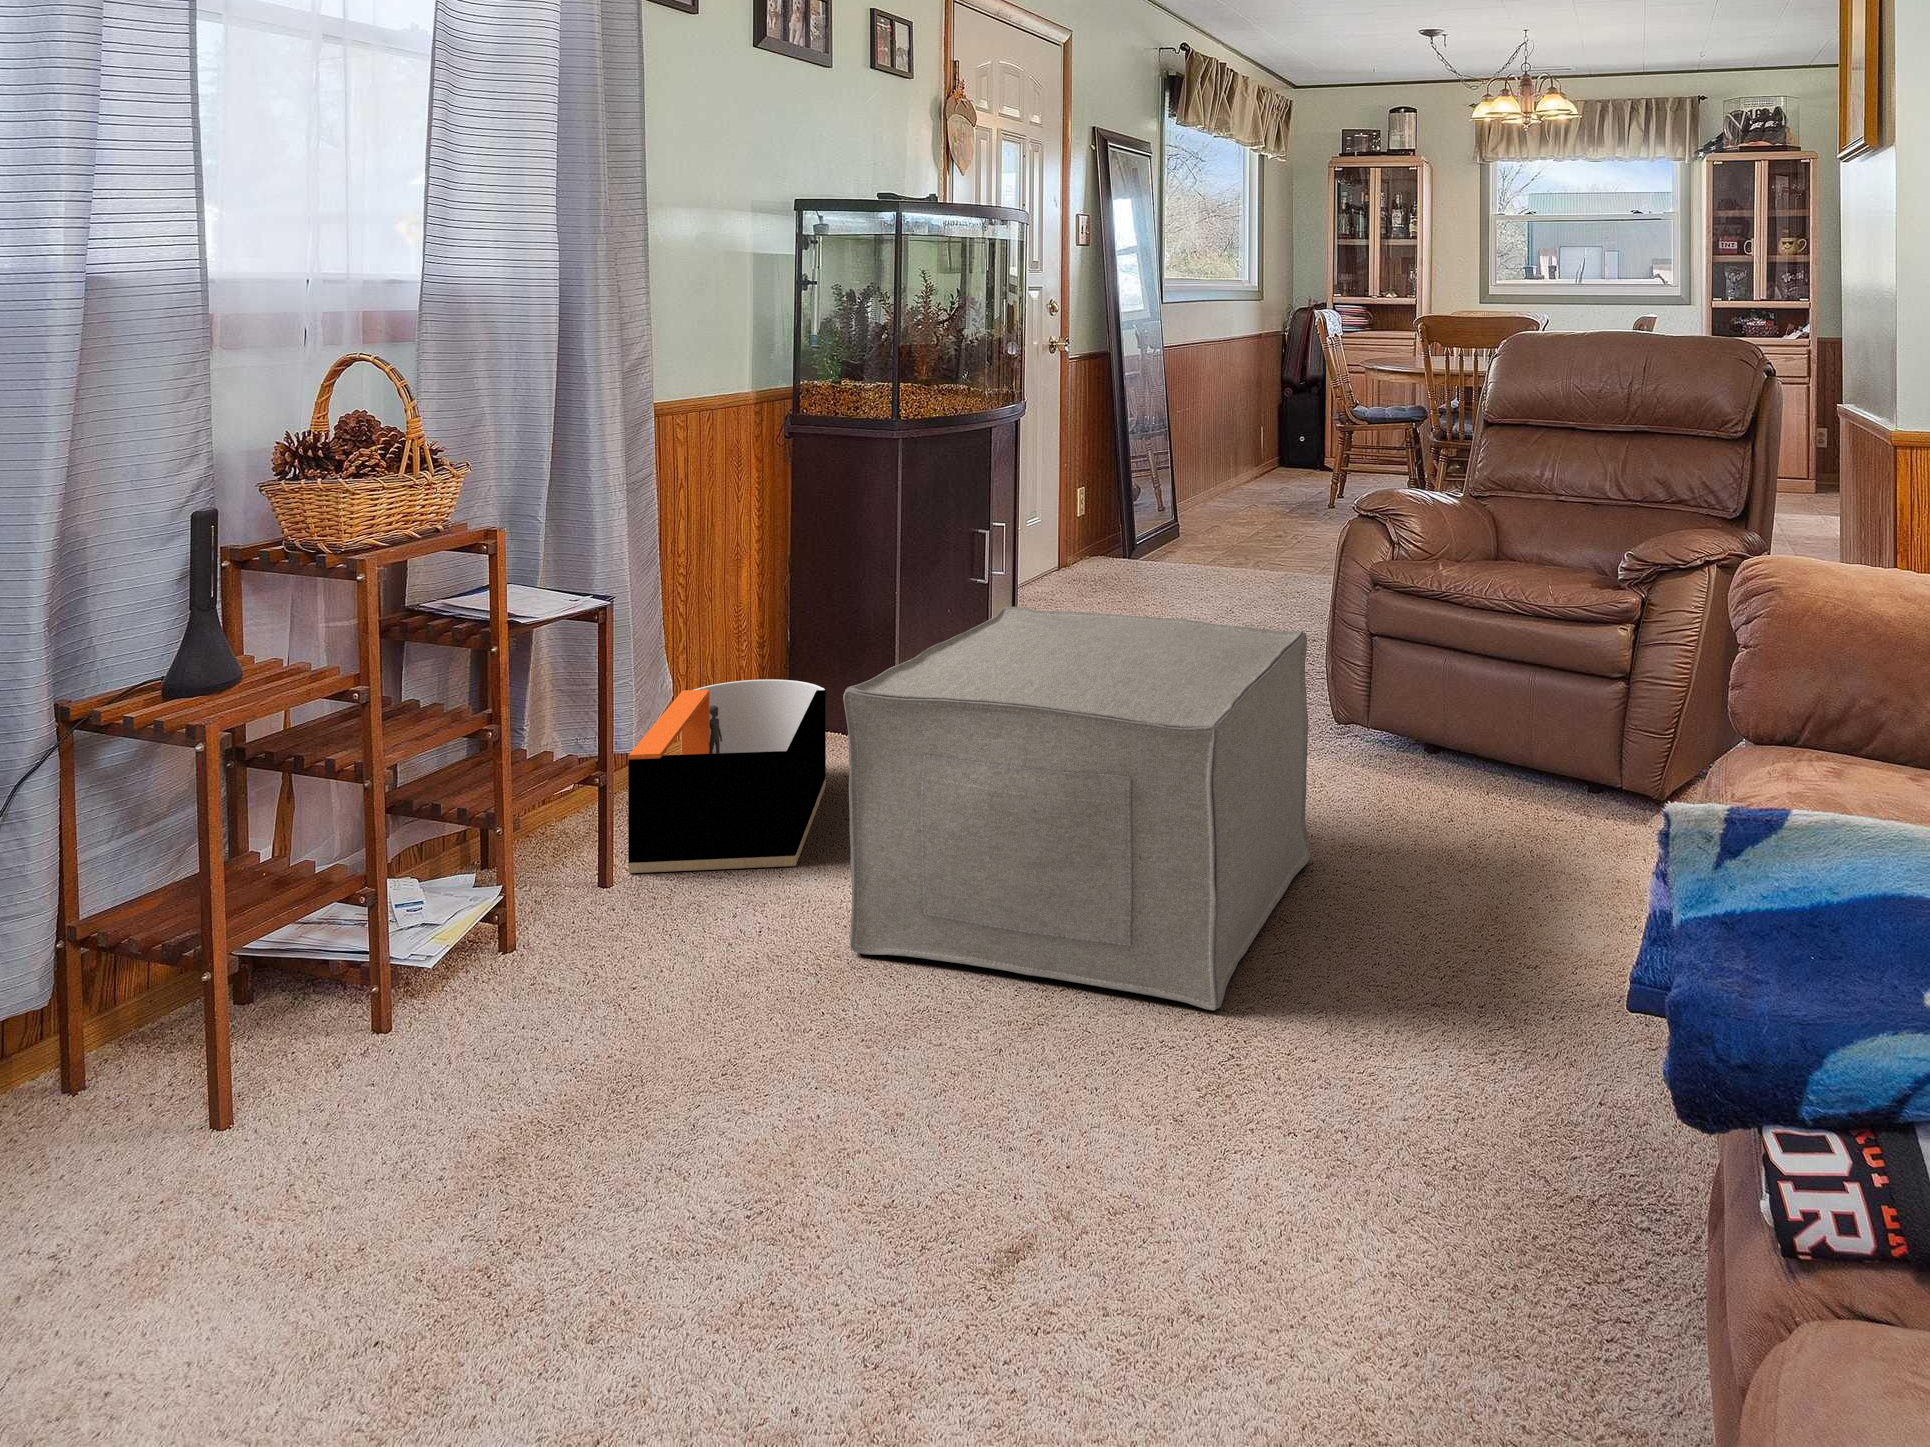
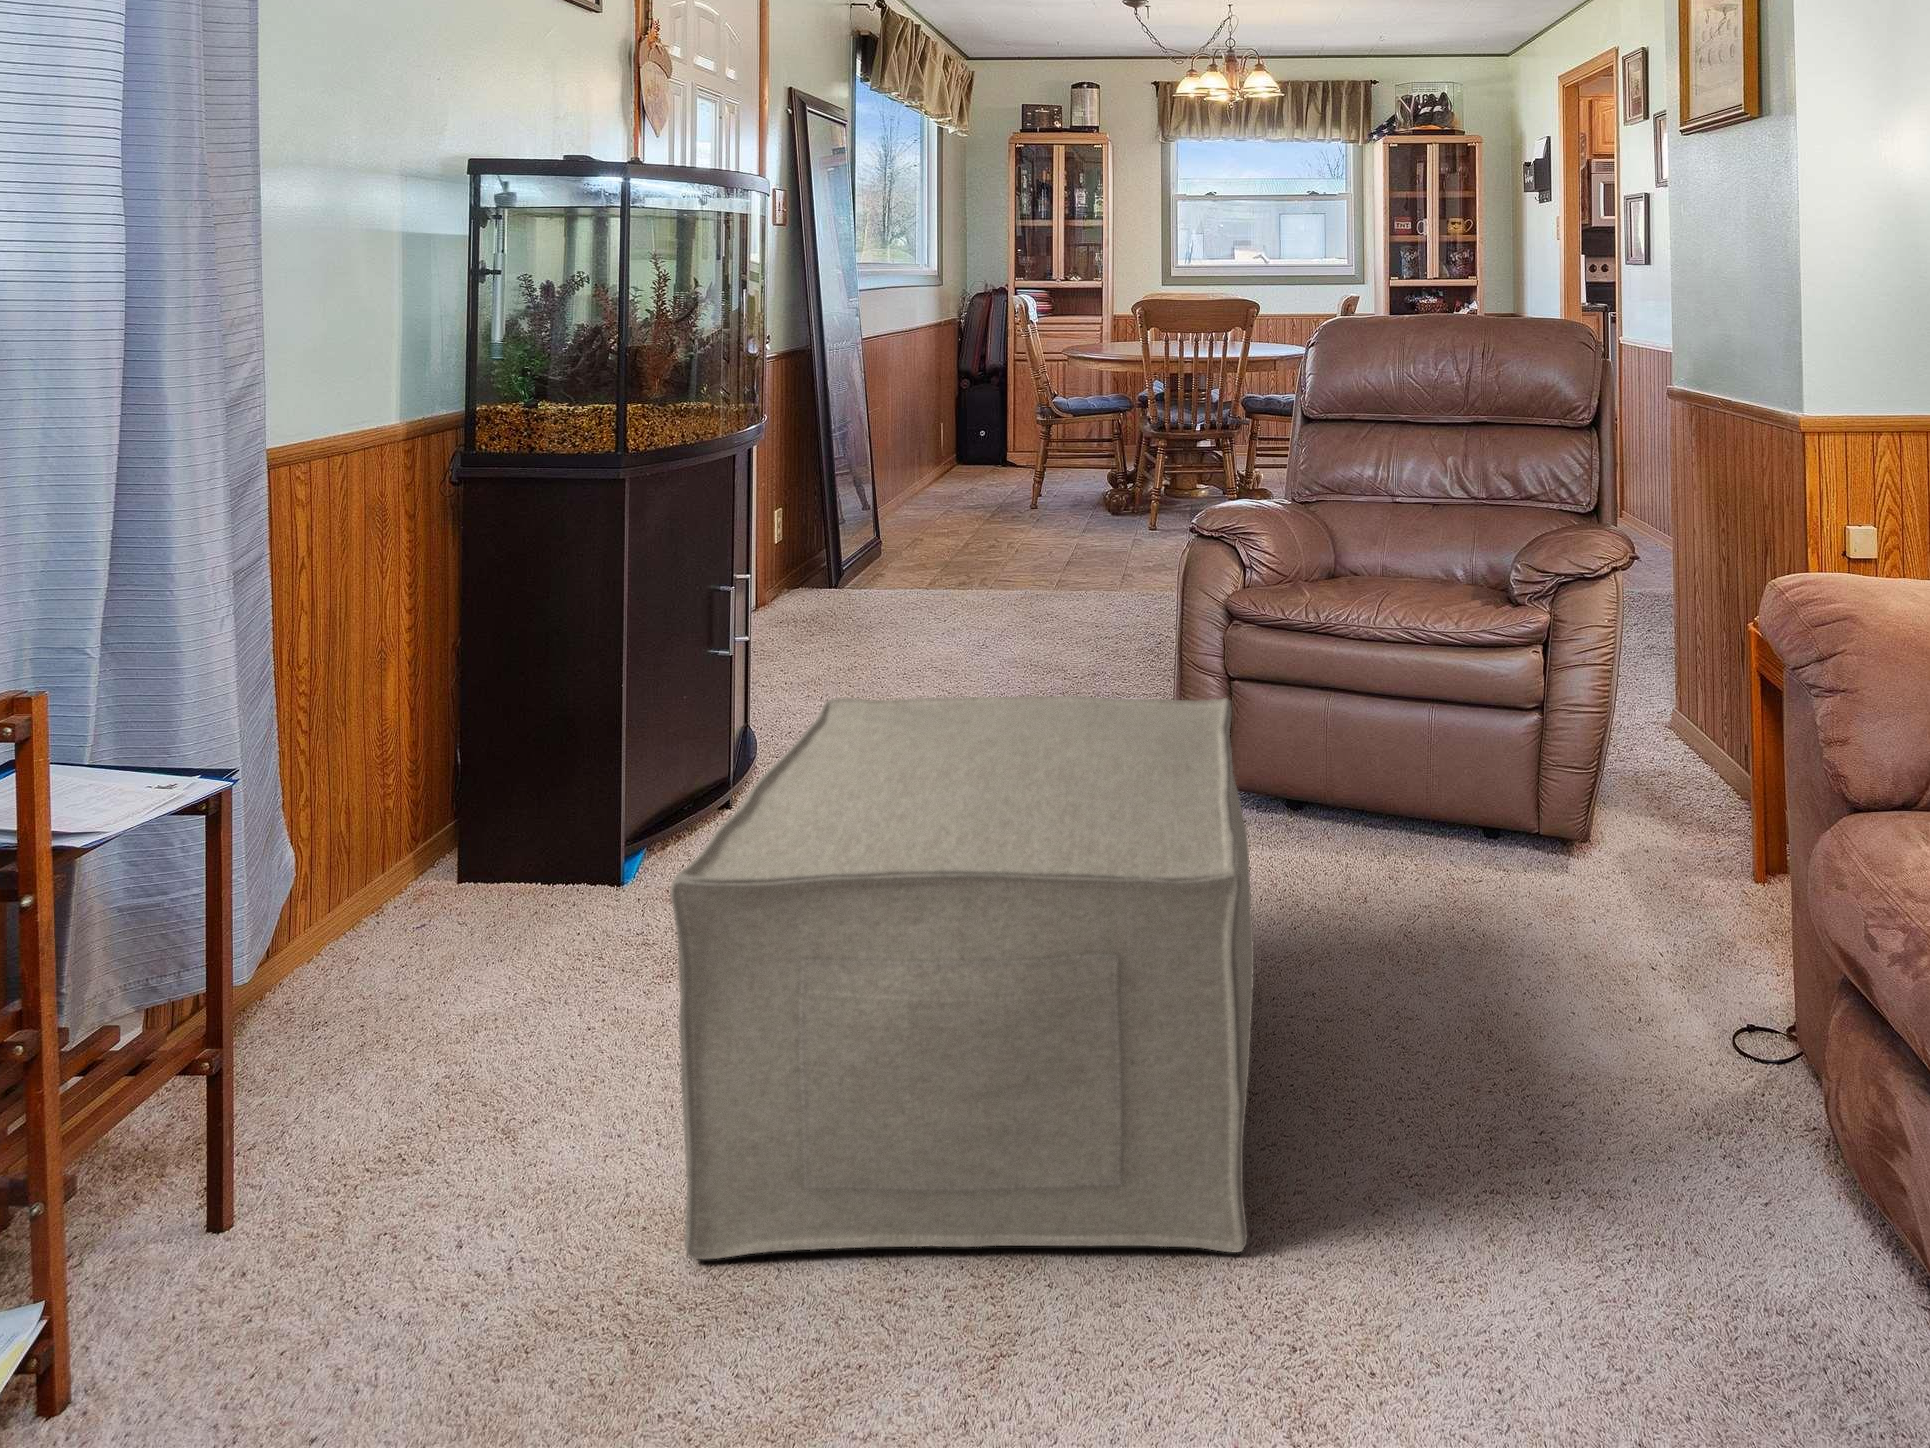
storage bin: present [628,679,826,873] -> none [272,819,557,1175]

